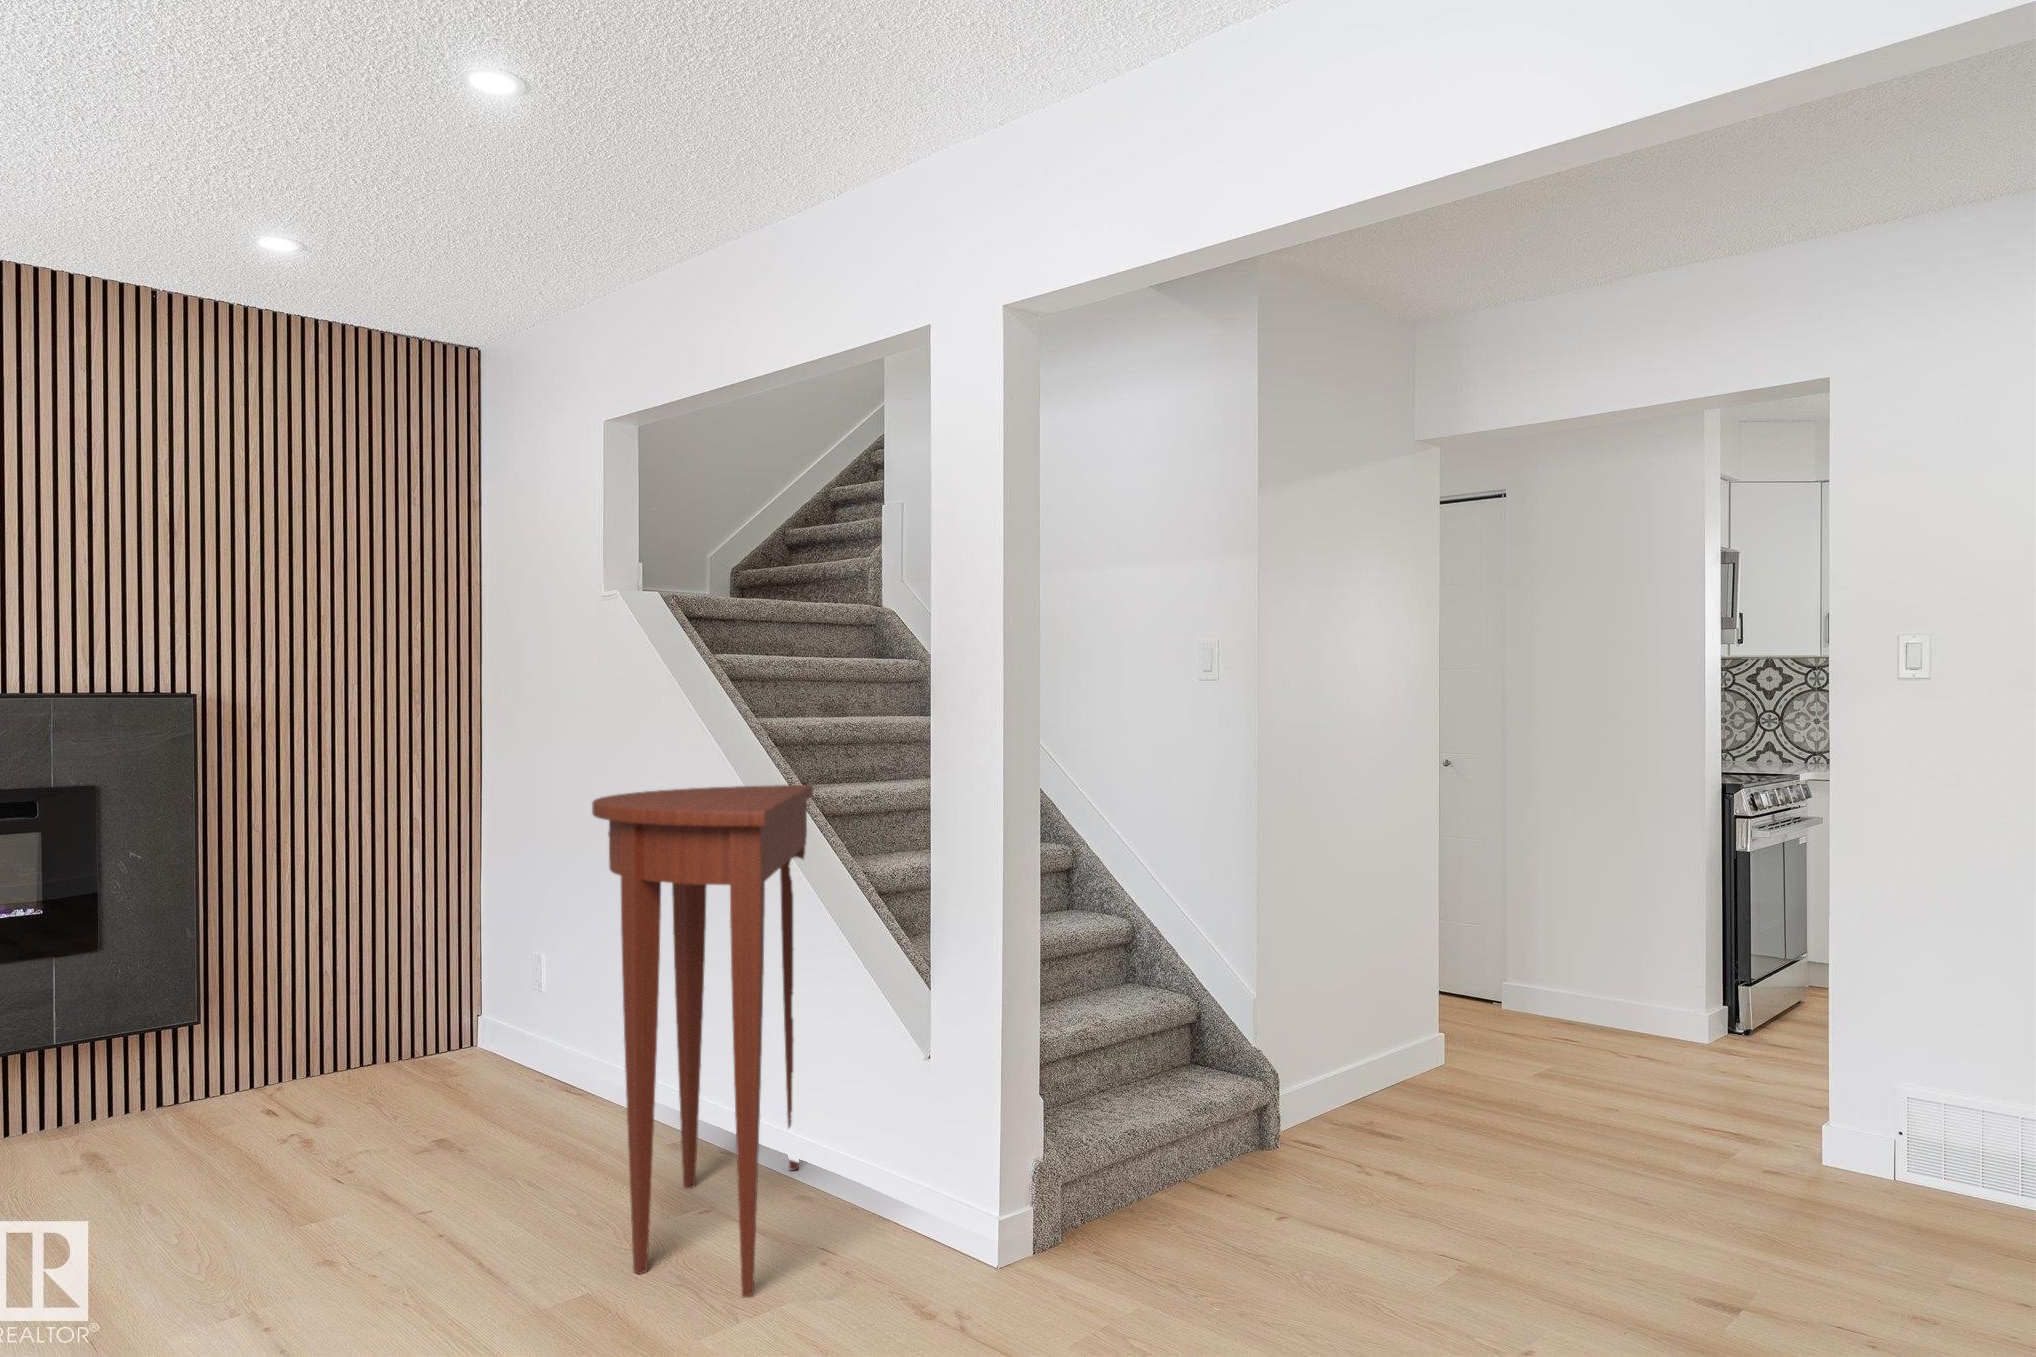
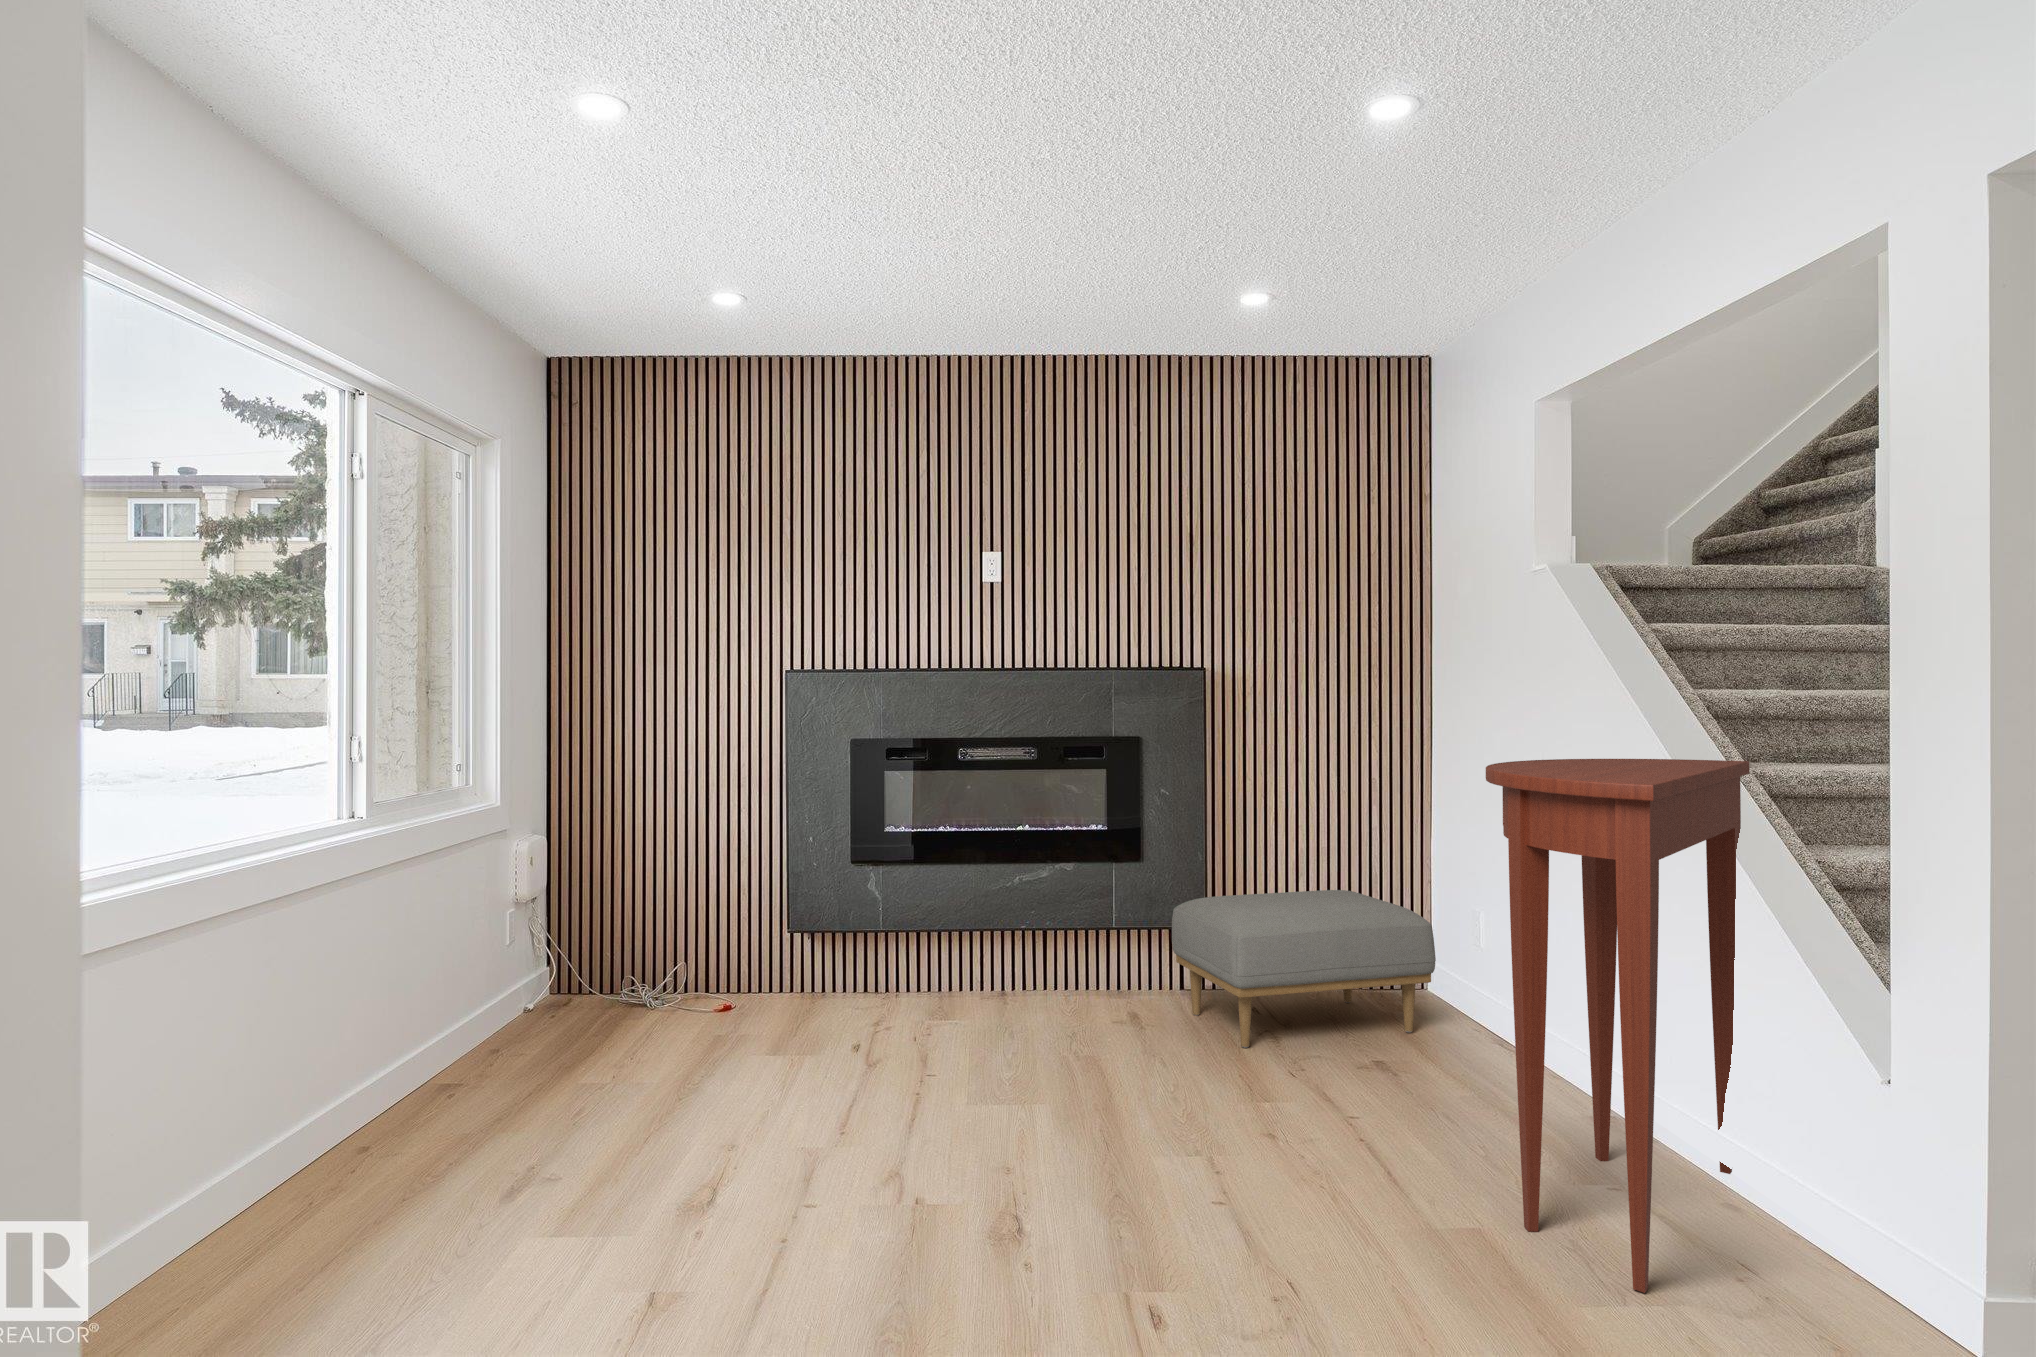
ottoman: none [152,956,499,1167] -> present [1172,890,1436,1048]

